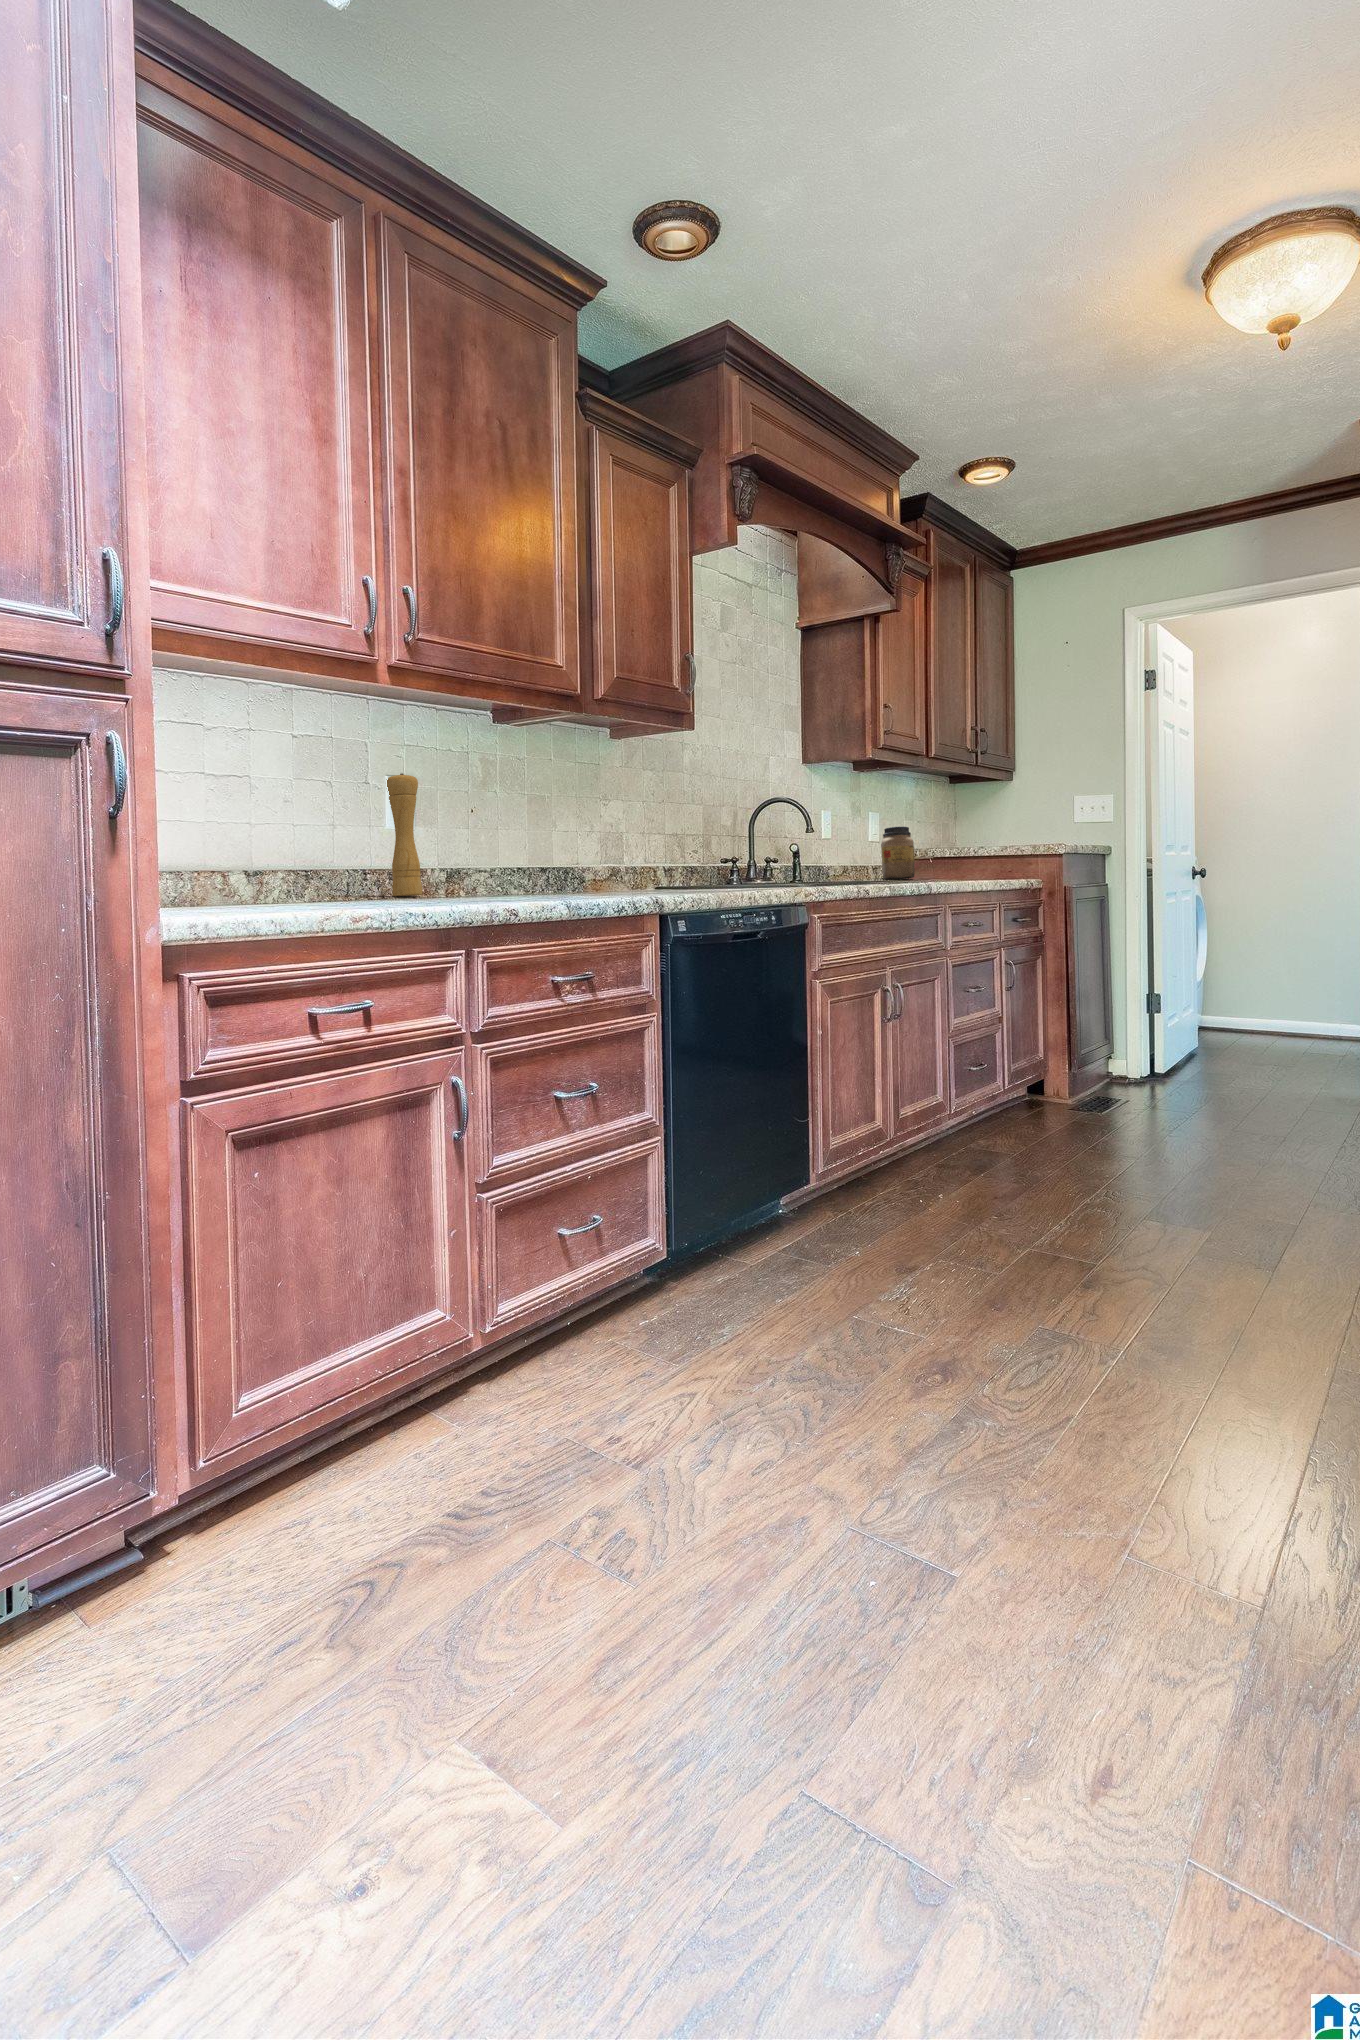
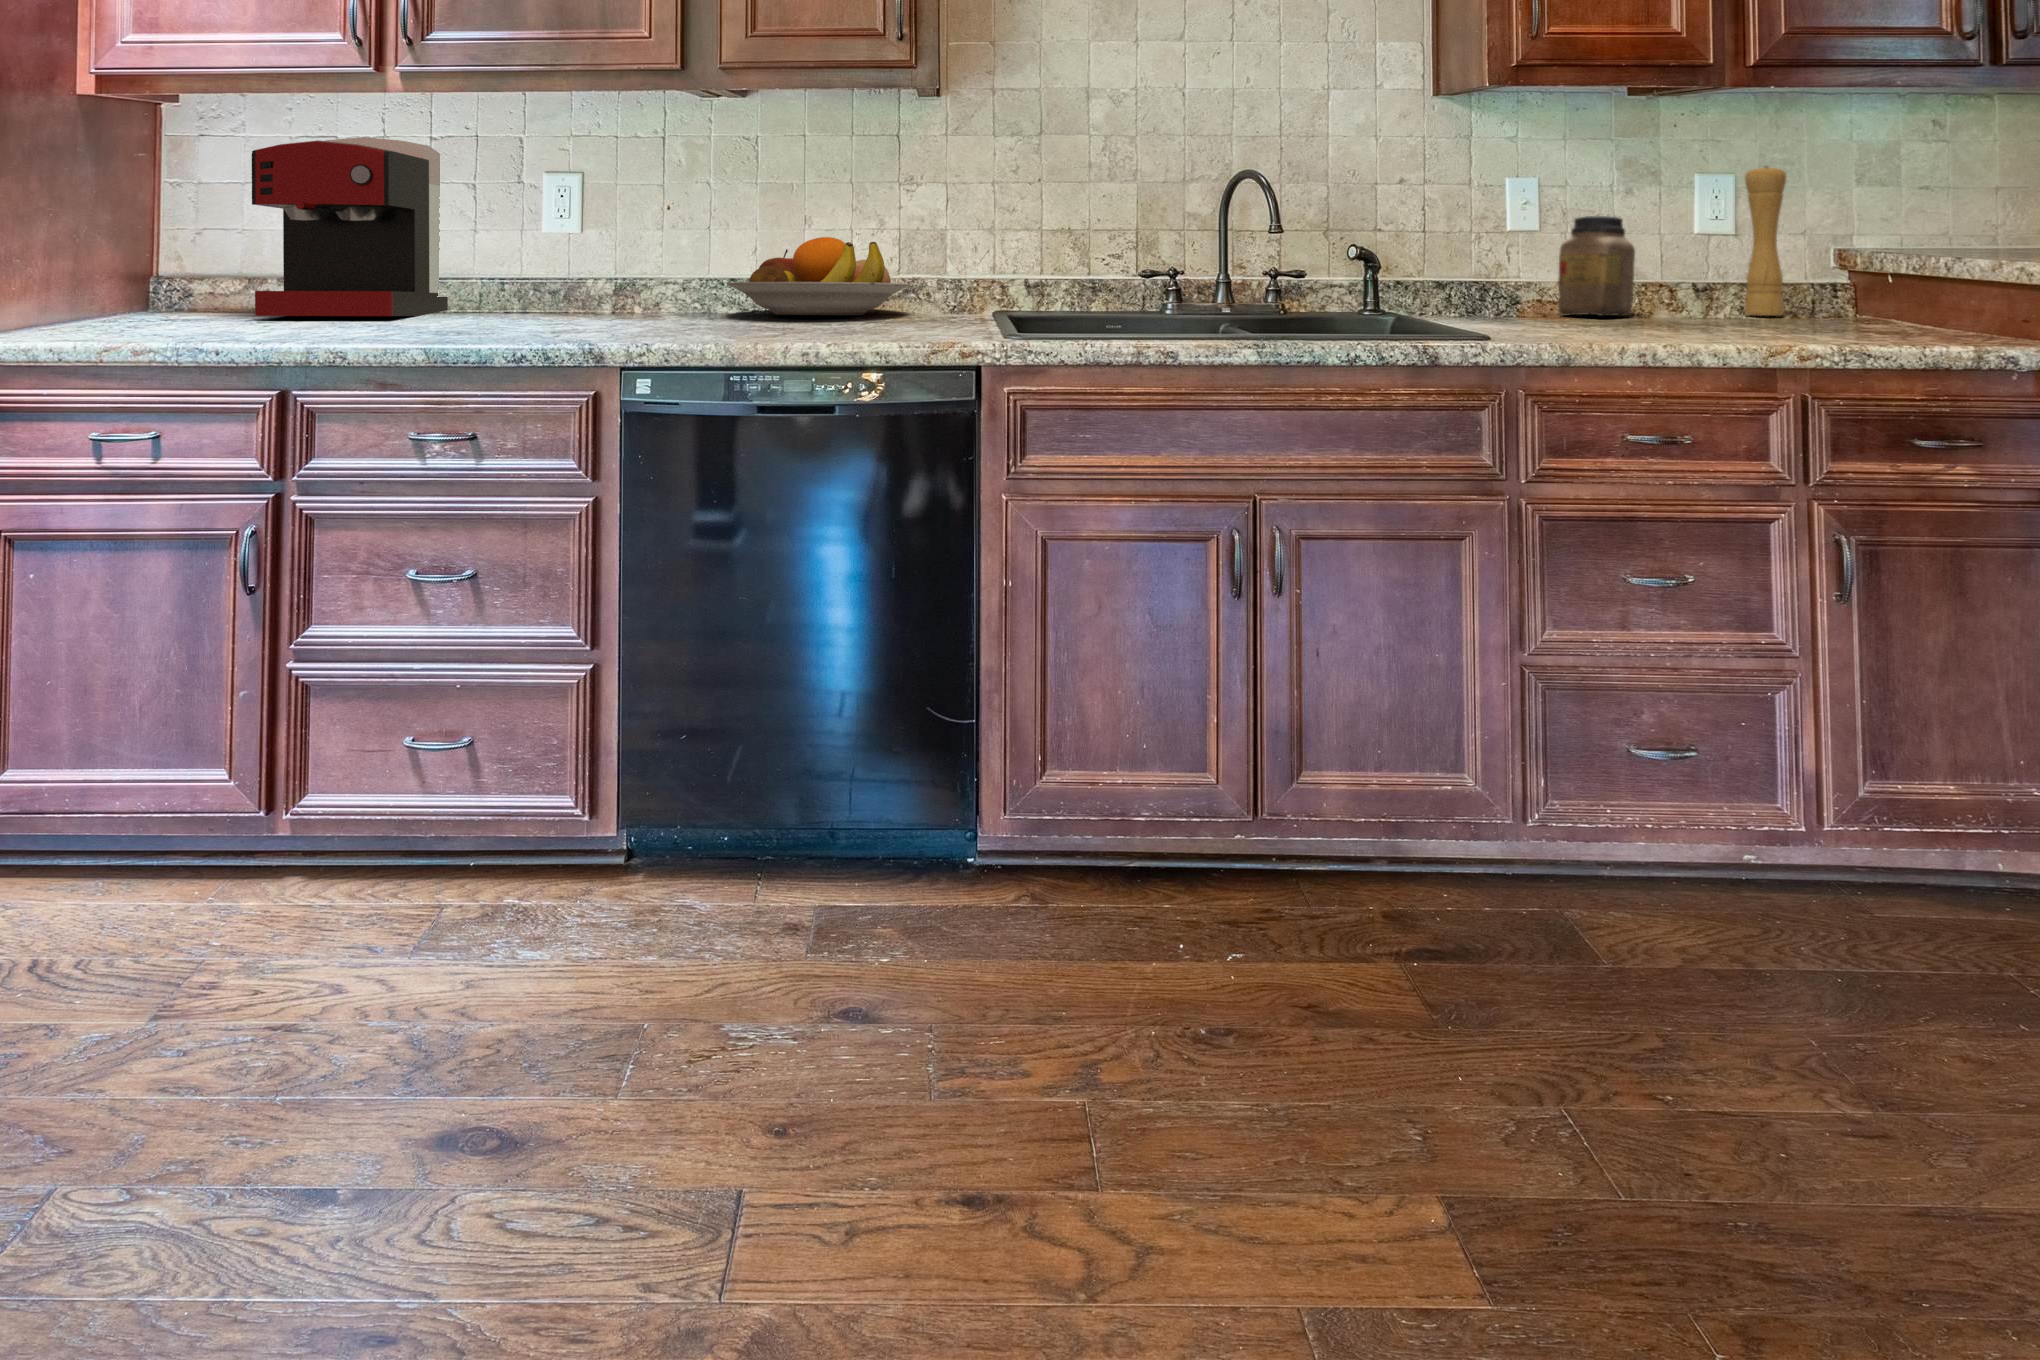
coffee maker: none [181,744,354,909] -> present [252,137,448,316]
pepper mill: present [386,773,422,896] -> present [1745,166,1786,316]
fruit bowl: none [527,835,654,892] -> present [727,237,910,315]

